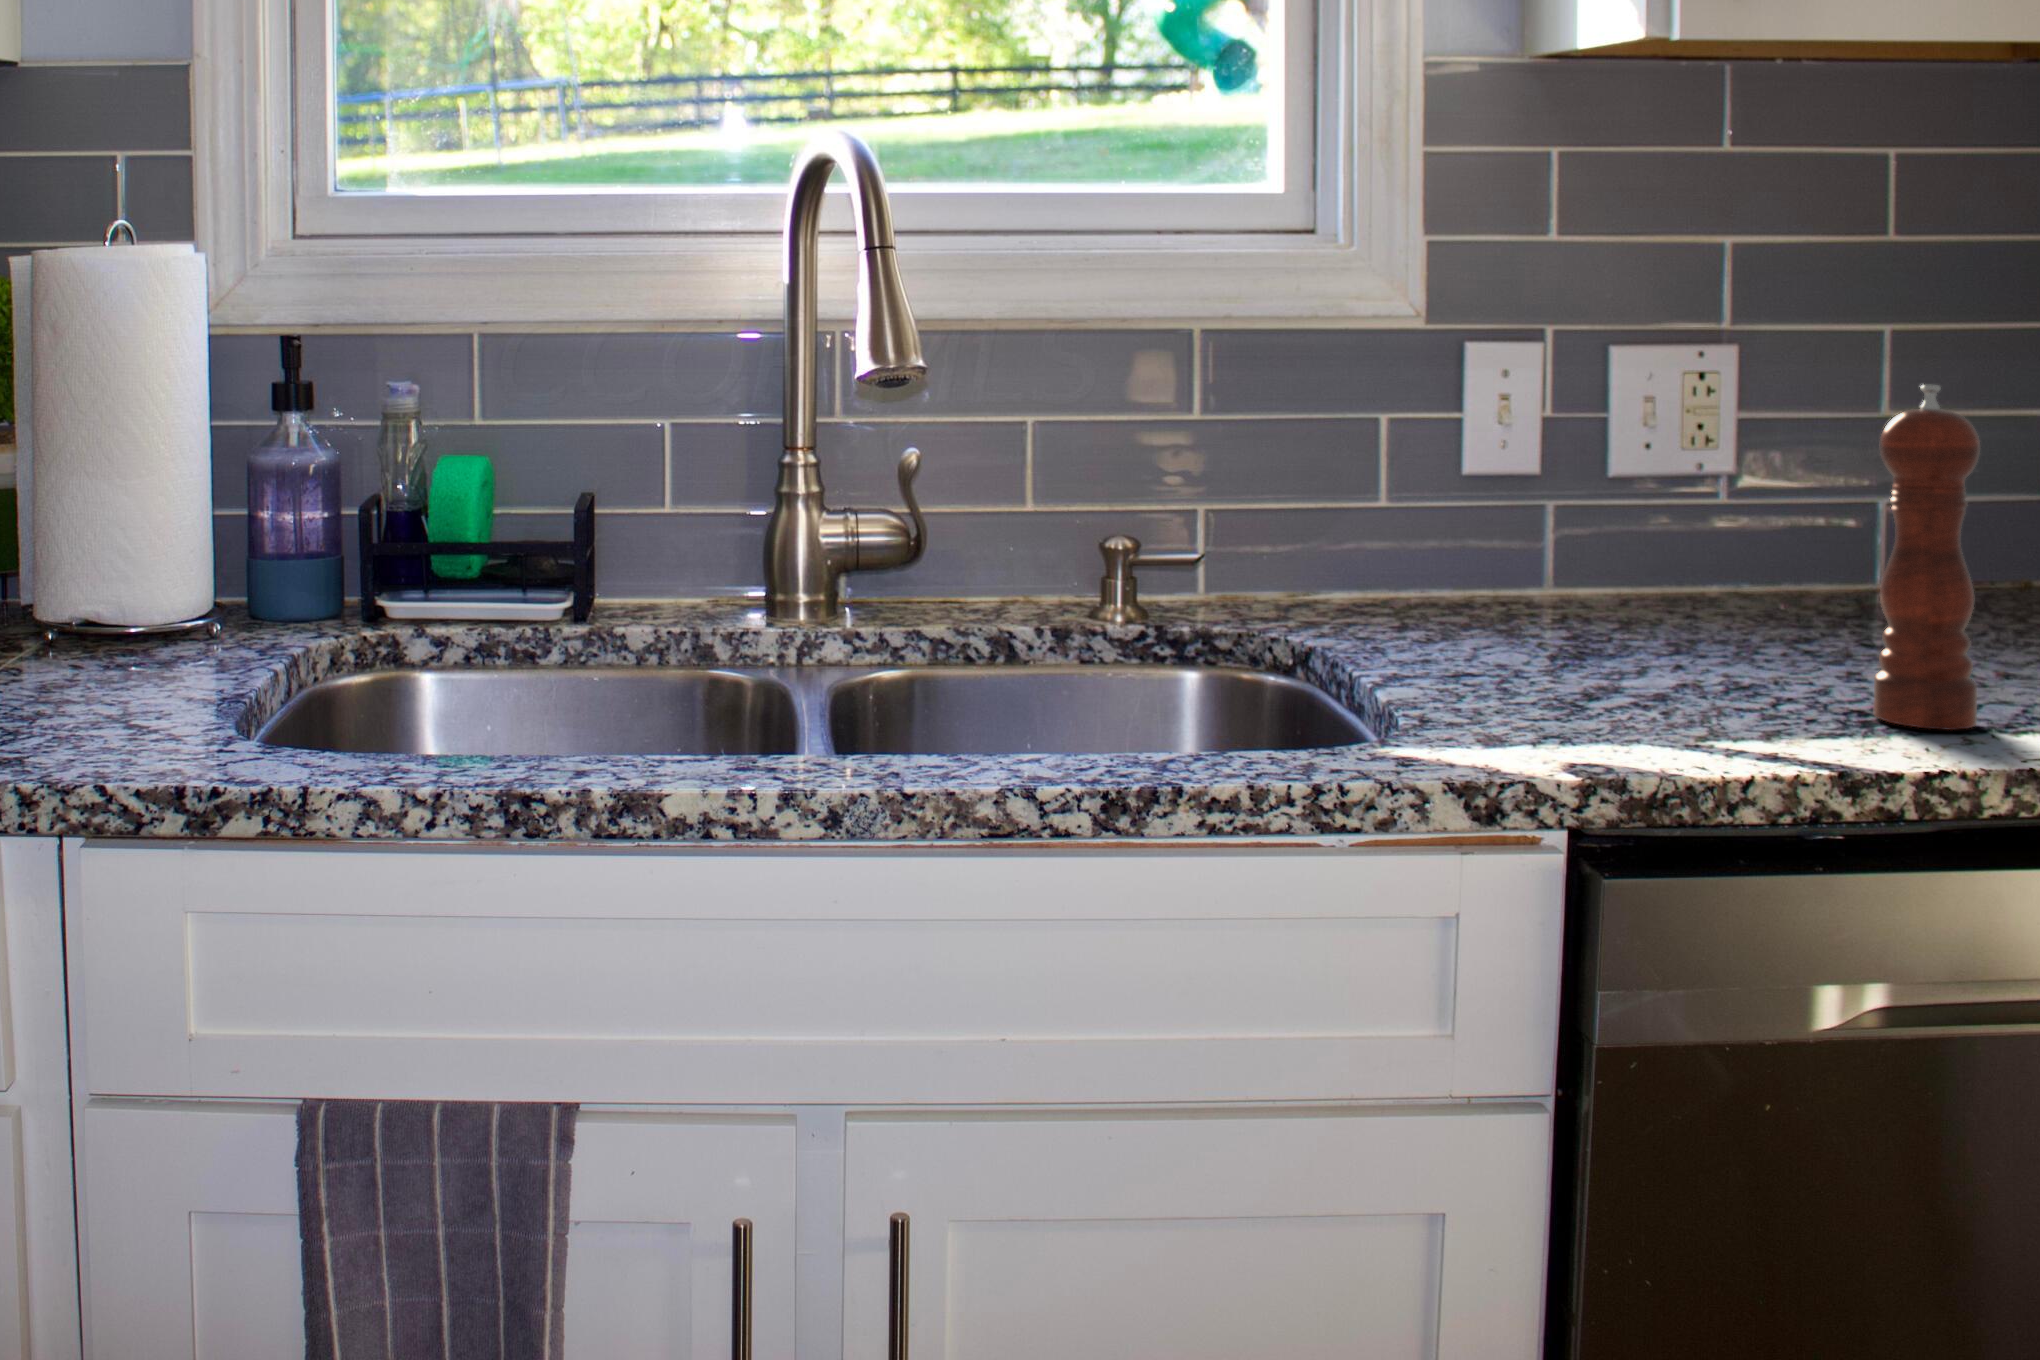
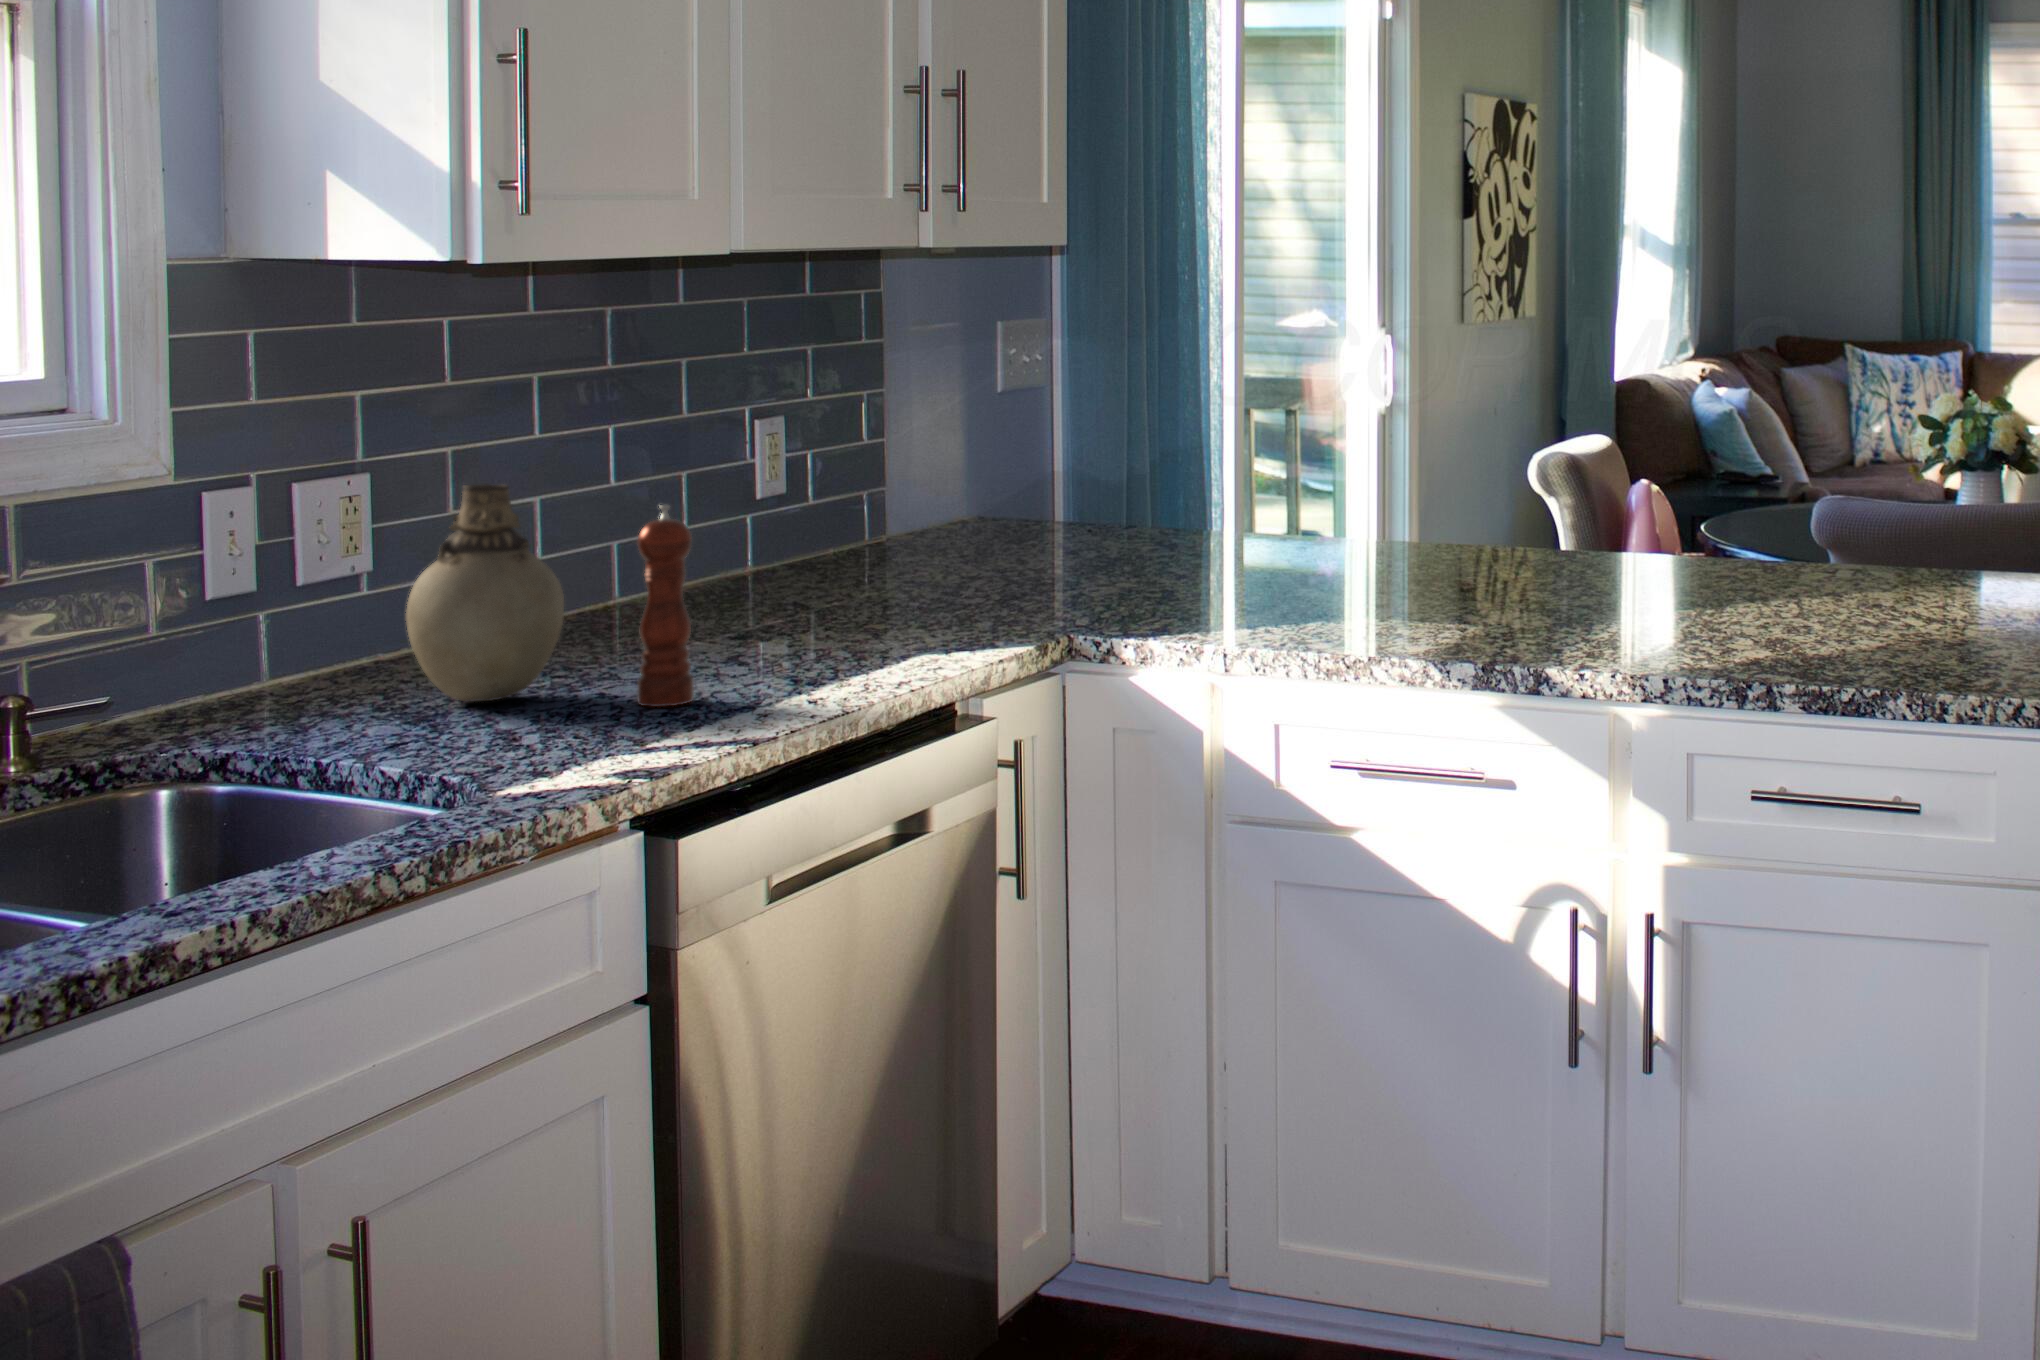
vase: none [1592,342,1825,661] -> present [406,485,564,701]

